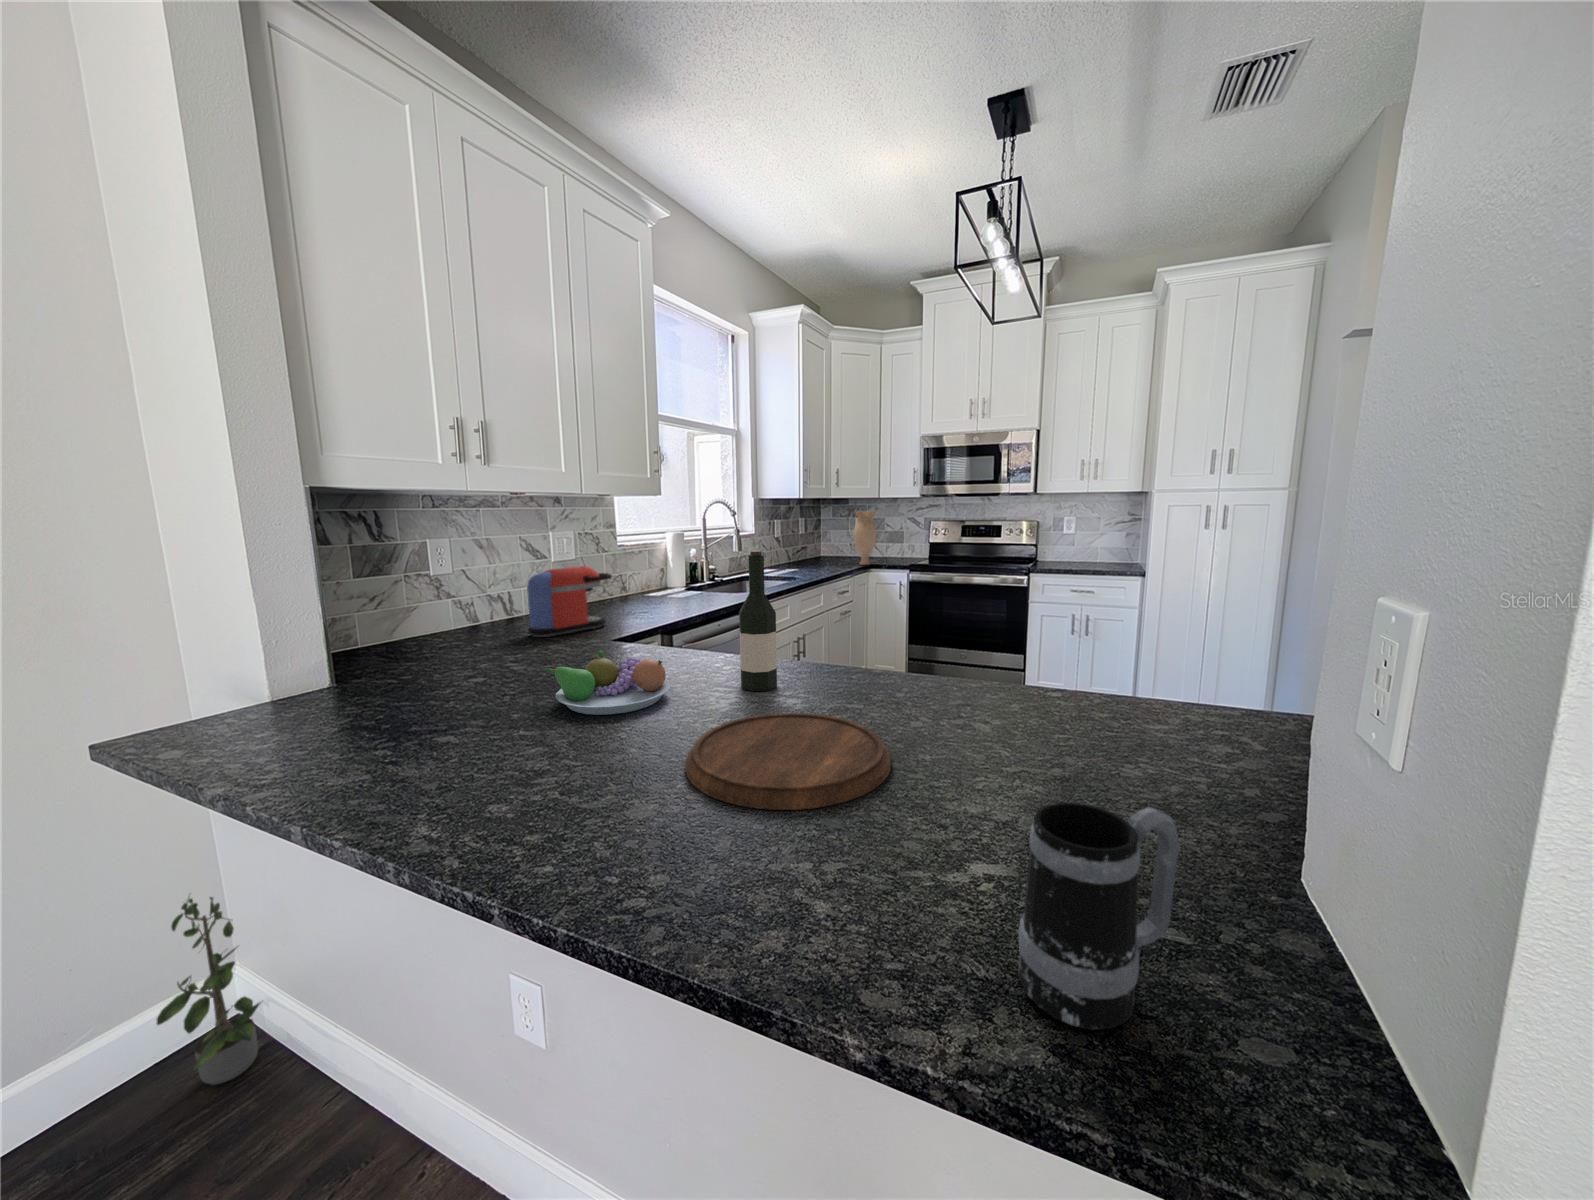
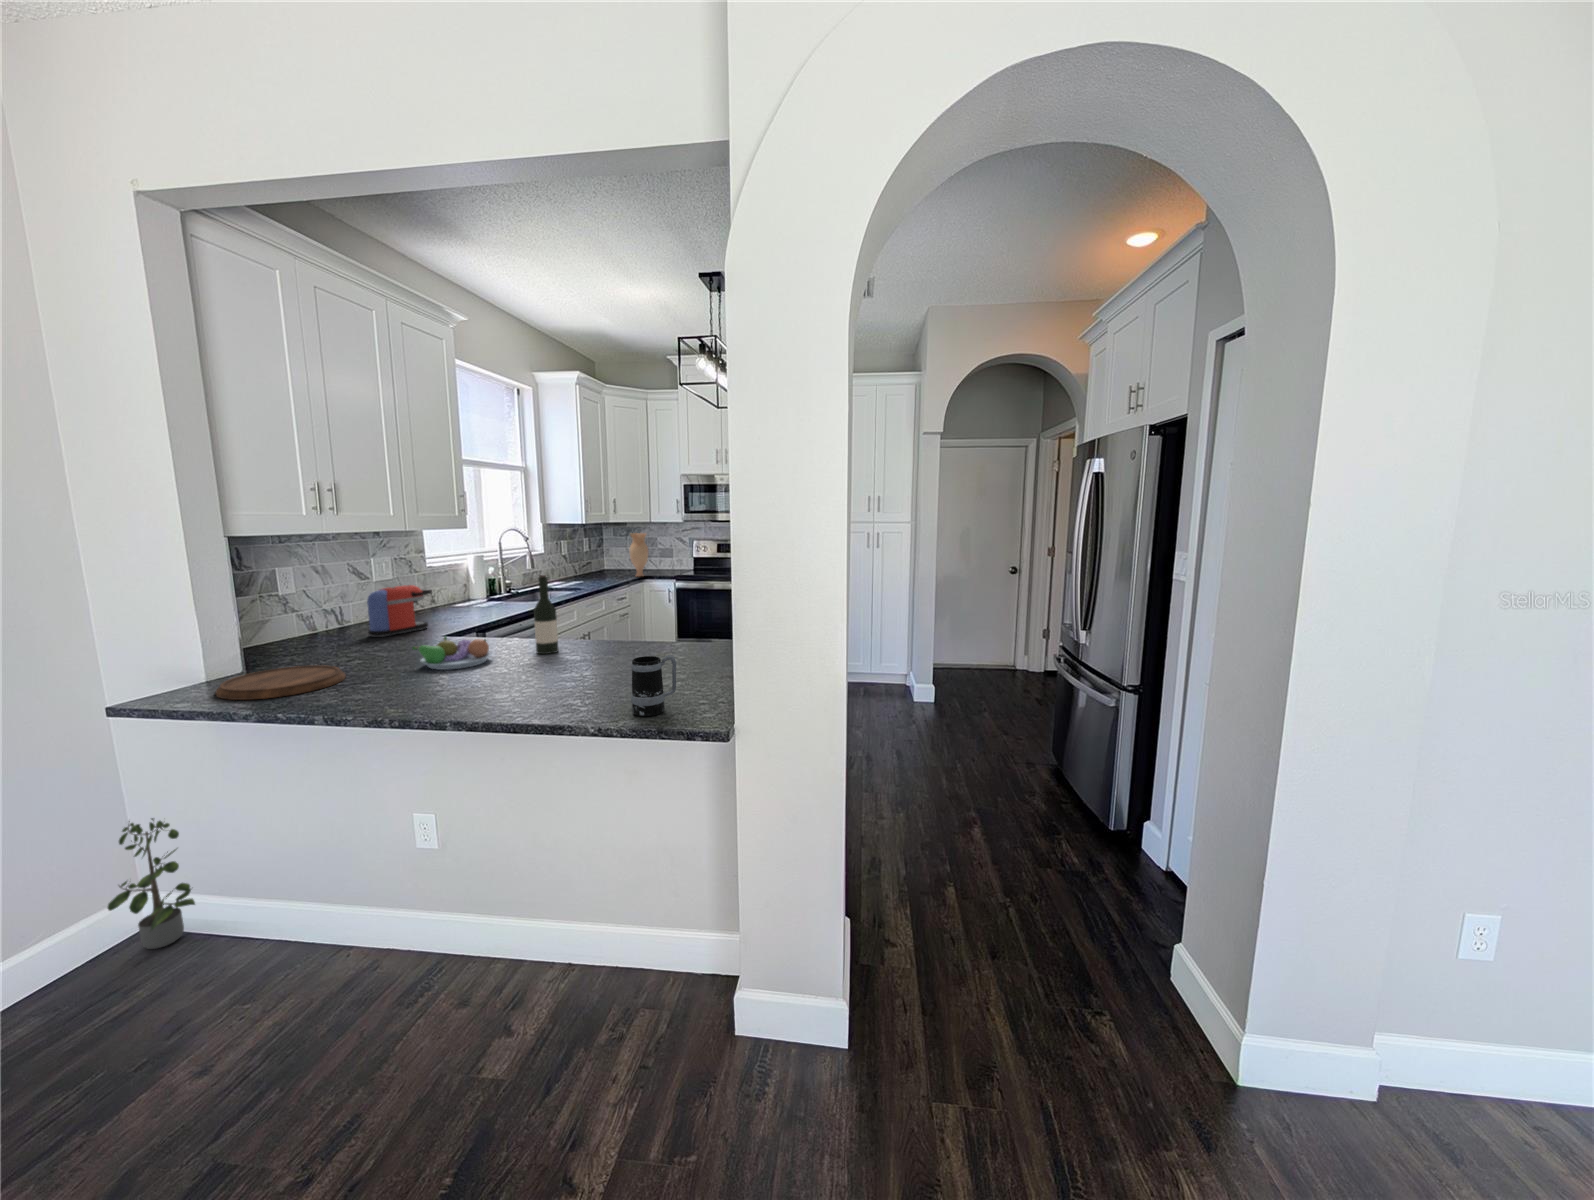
cutting board: present [685,713,891,810] -> present [216,665,345,700]

